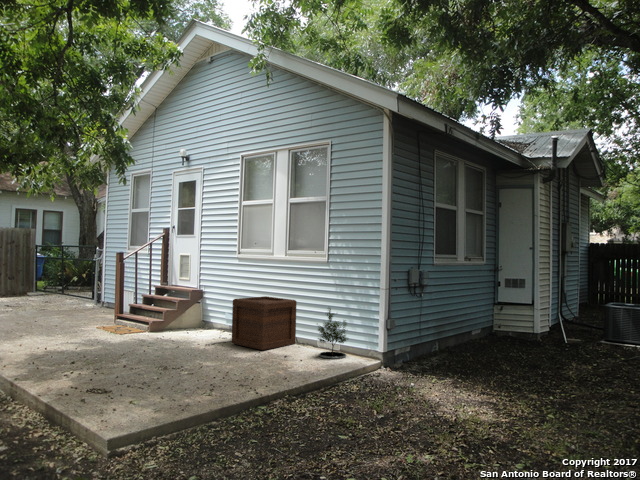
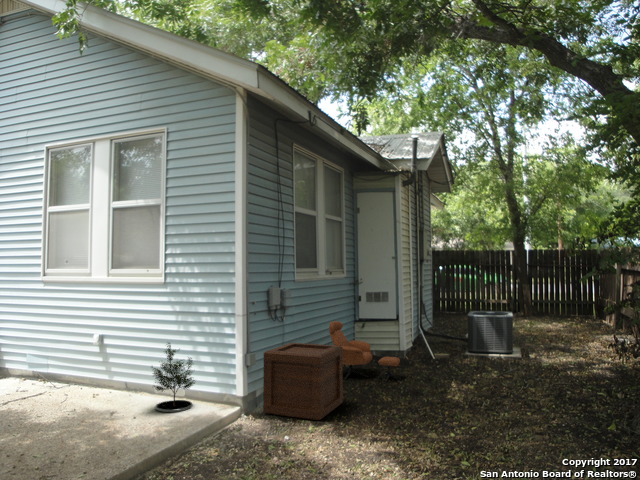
wooden crate: present [232,296,297,350] -> present [263,343,343,420]
lounge chair: none [465,302,532,358] -> present [329,321,403,381]

